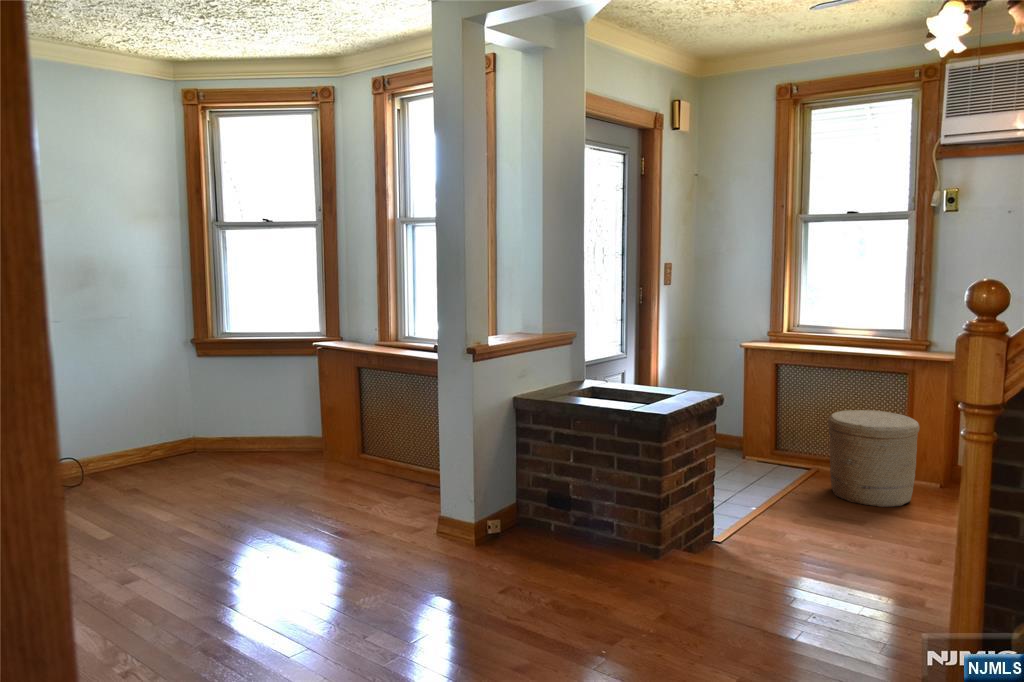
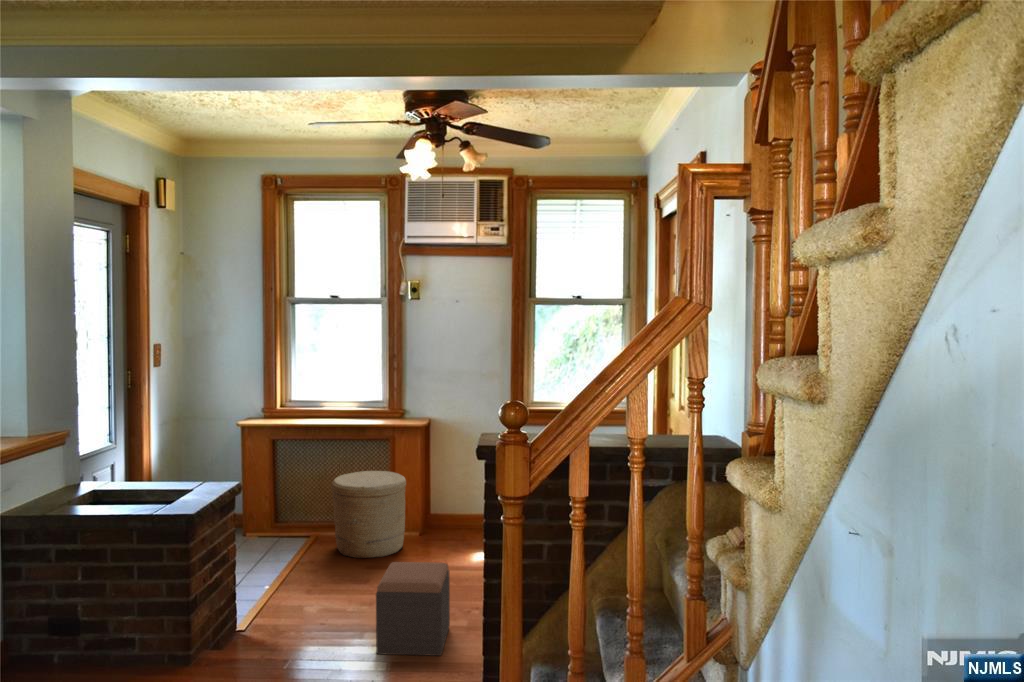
footstool: none [830,503,931,613] -> present [376,562,450,656]

